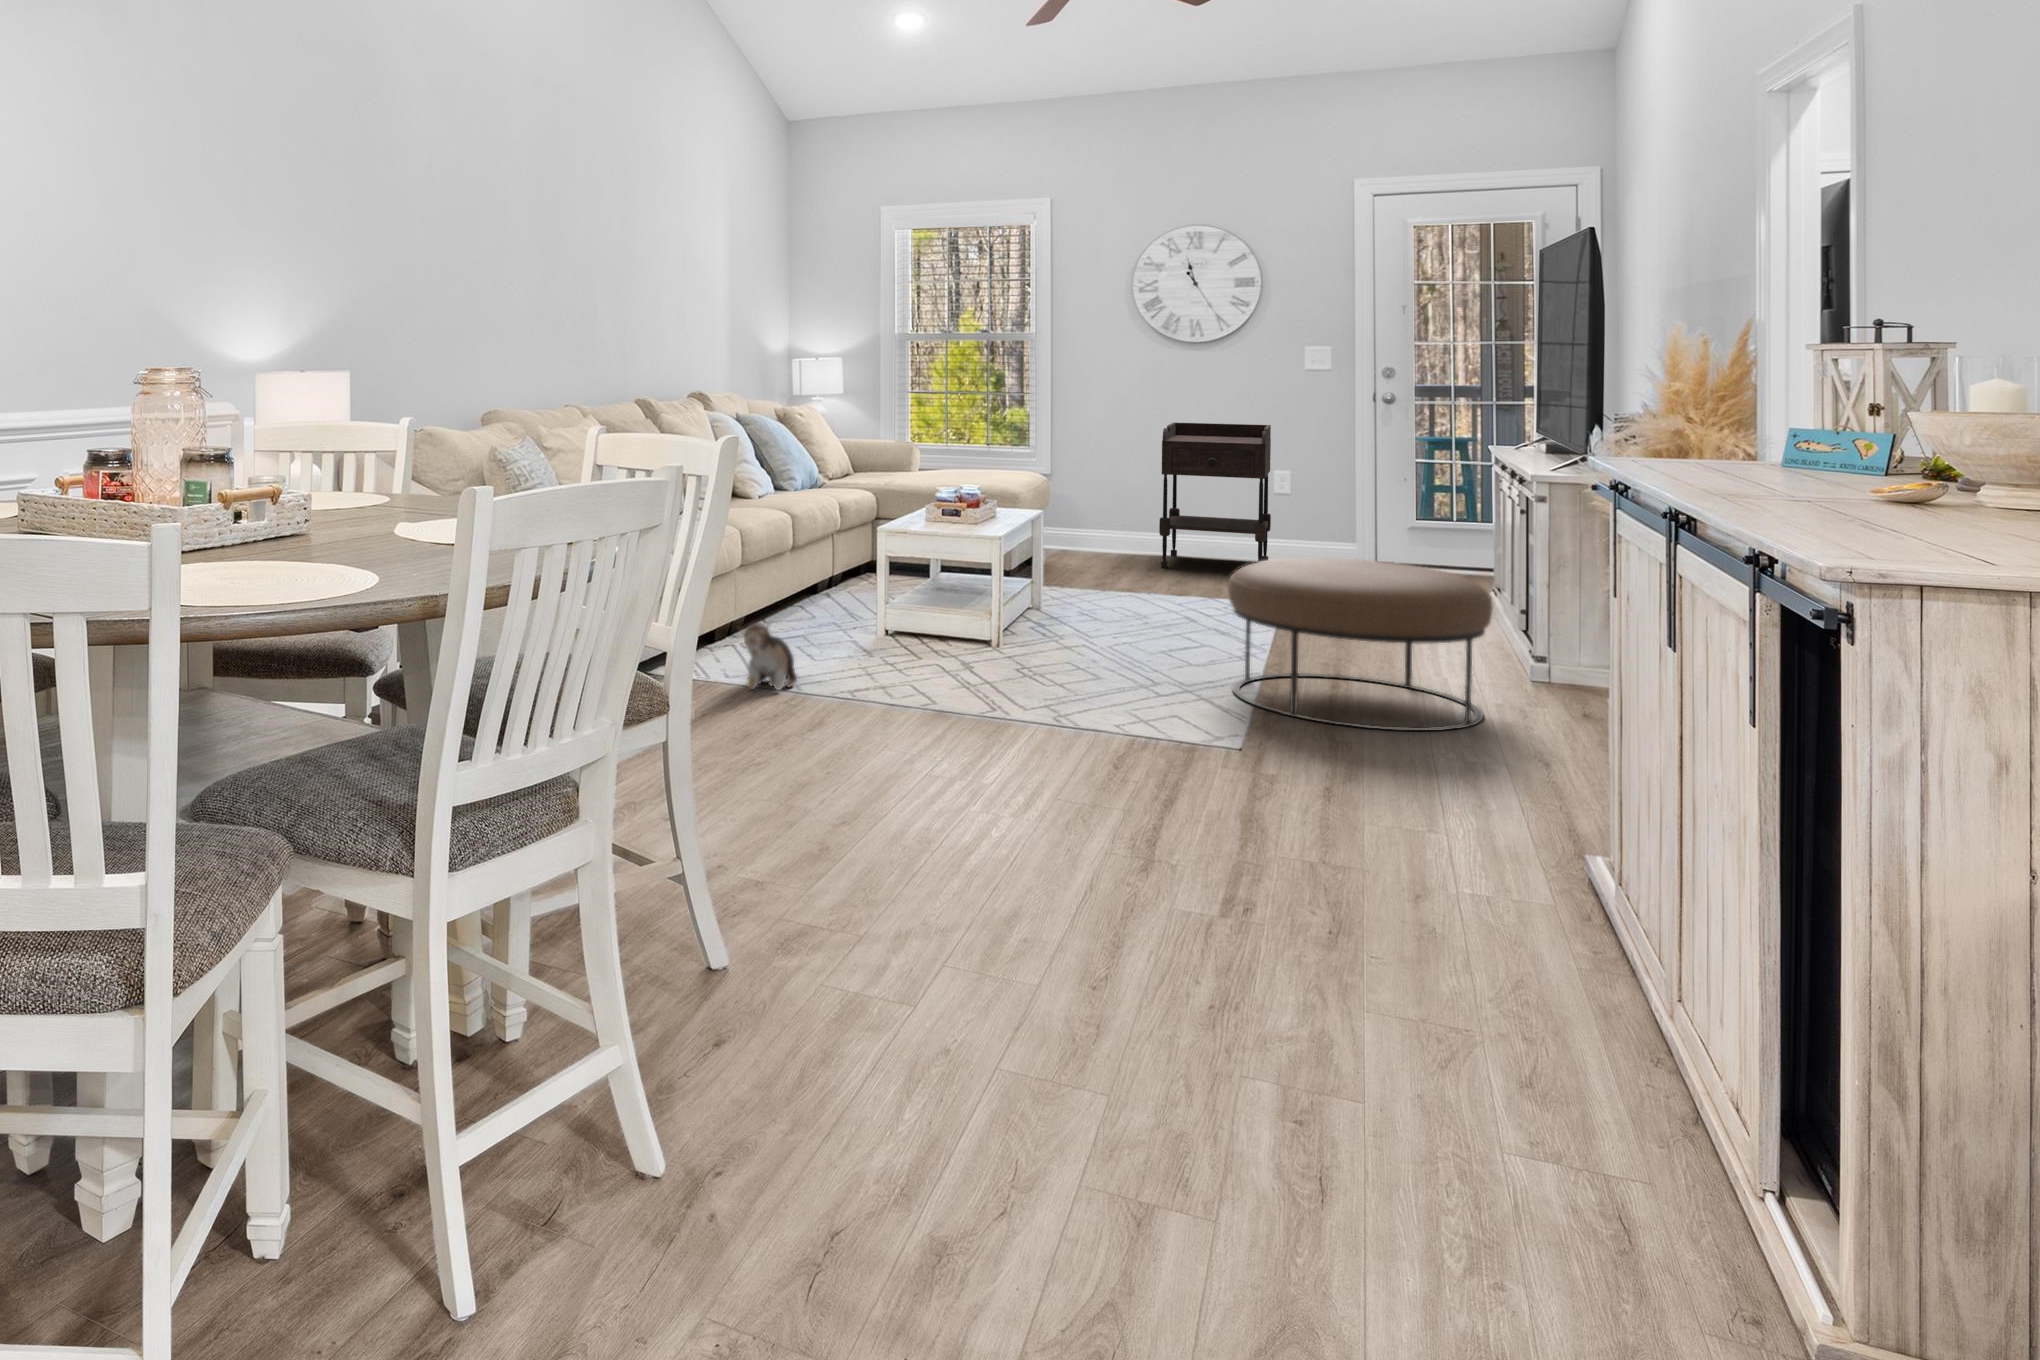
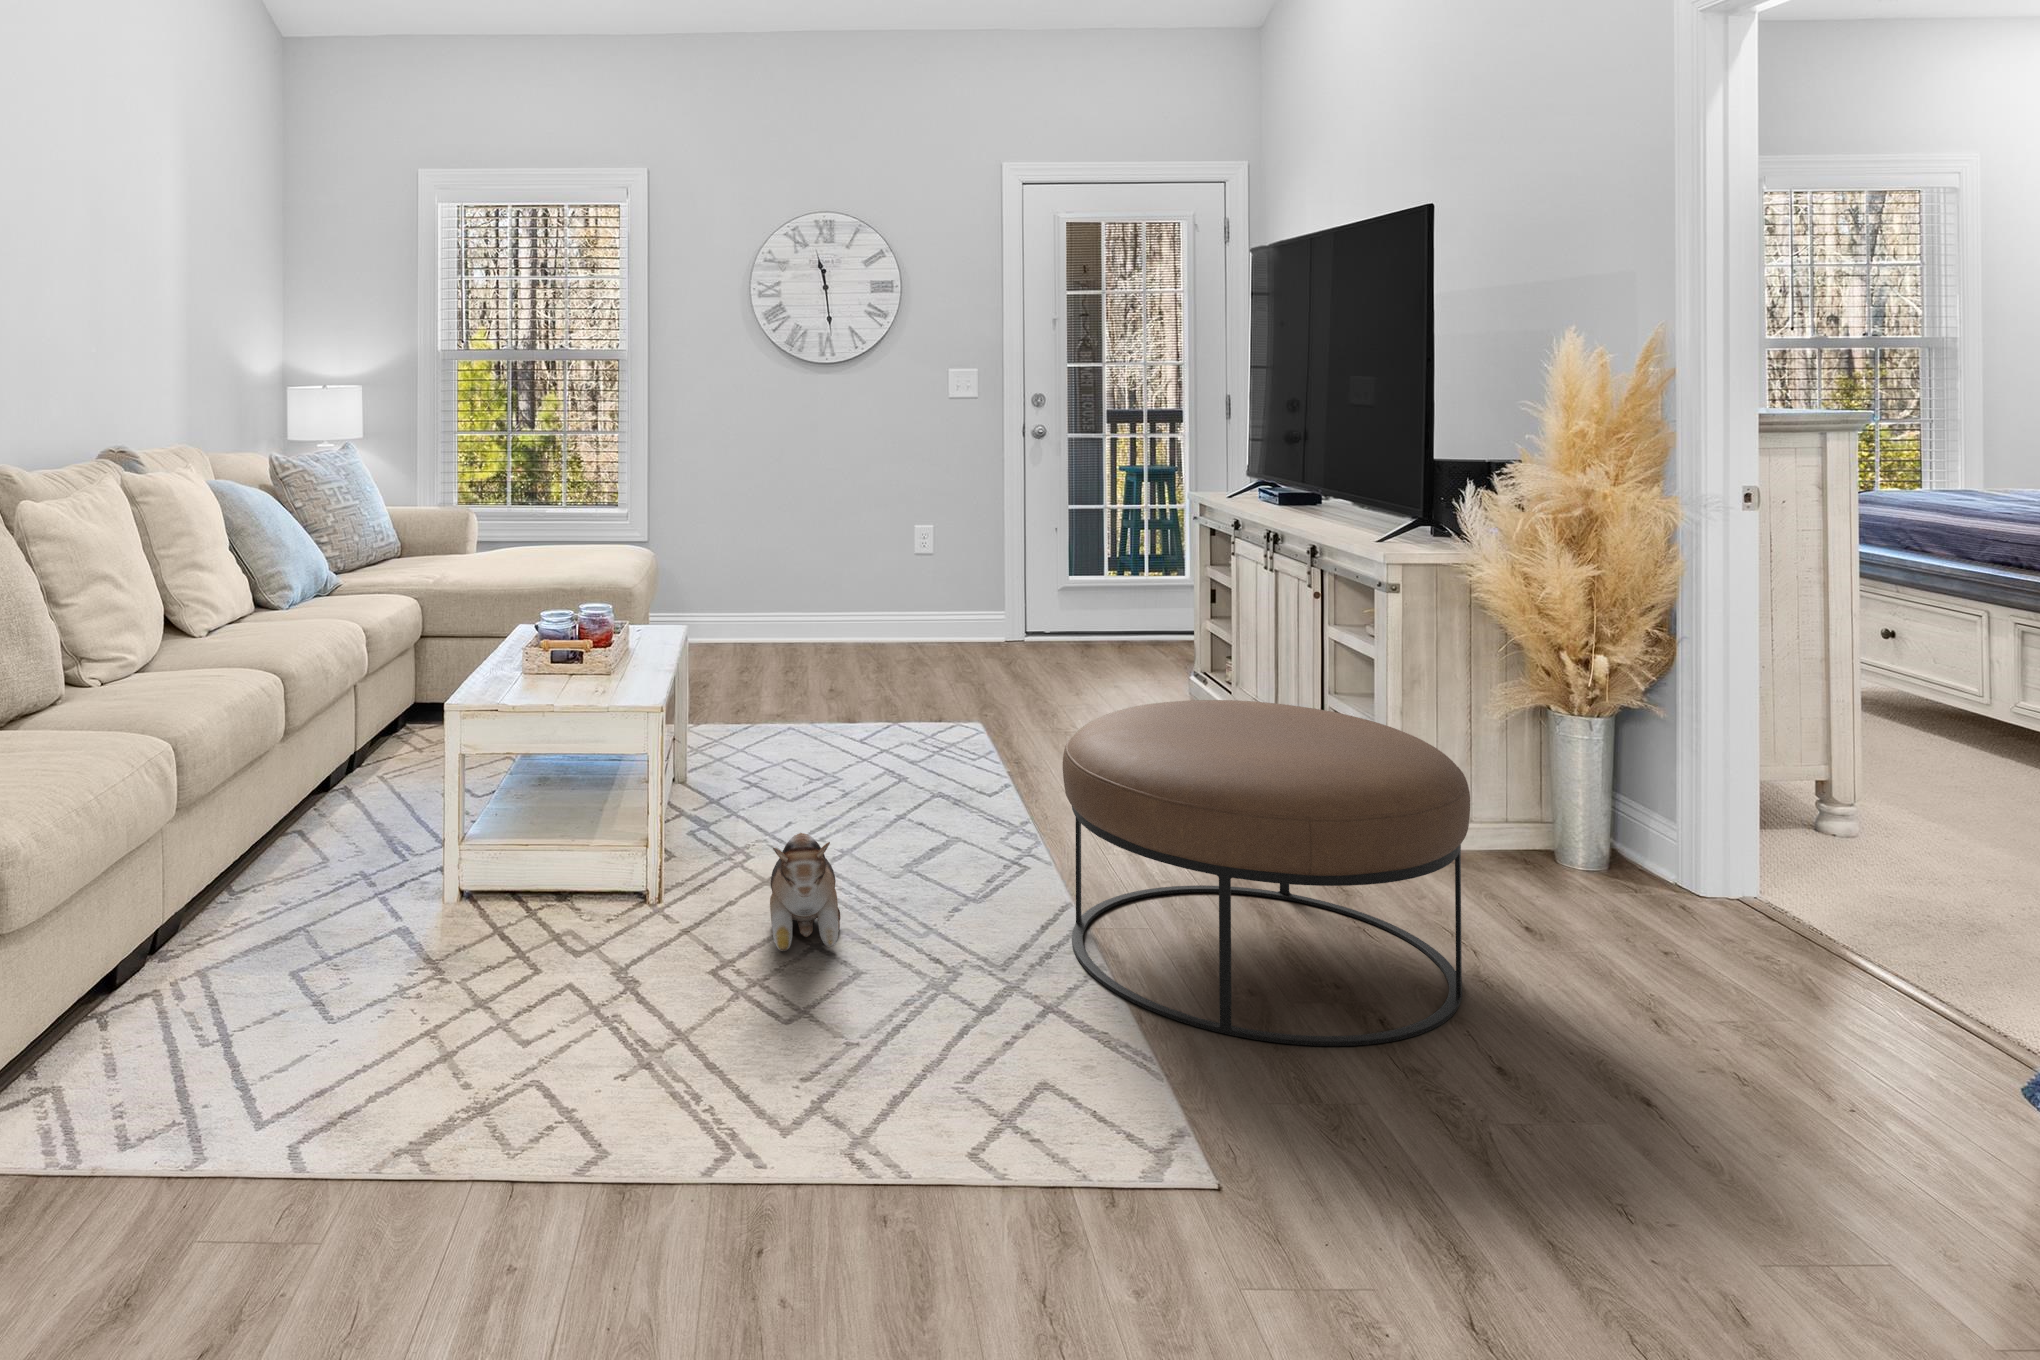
side table: present [1159,423,1271,567] -> none [799,467,927,666]
plush toy: present [743,623,797,690] -> present [770,833,840,951]

